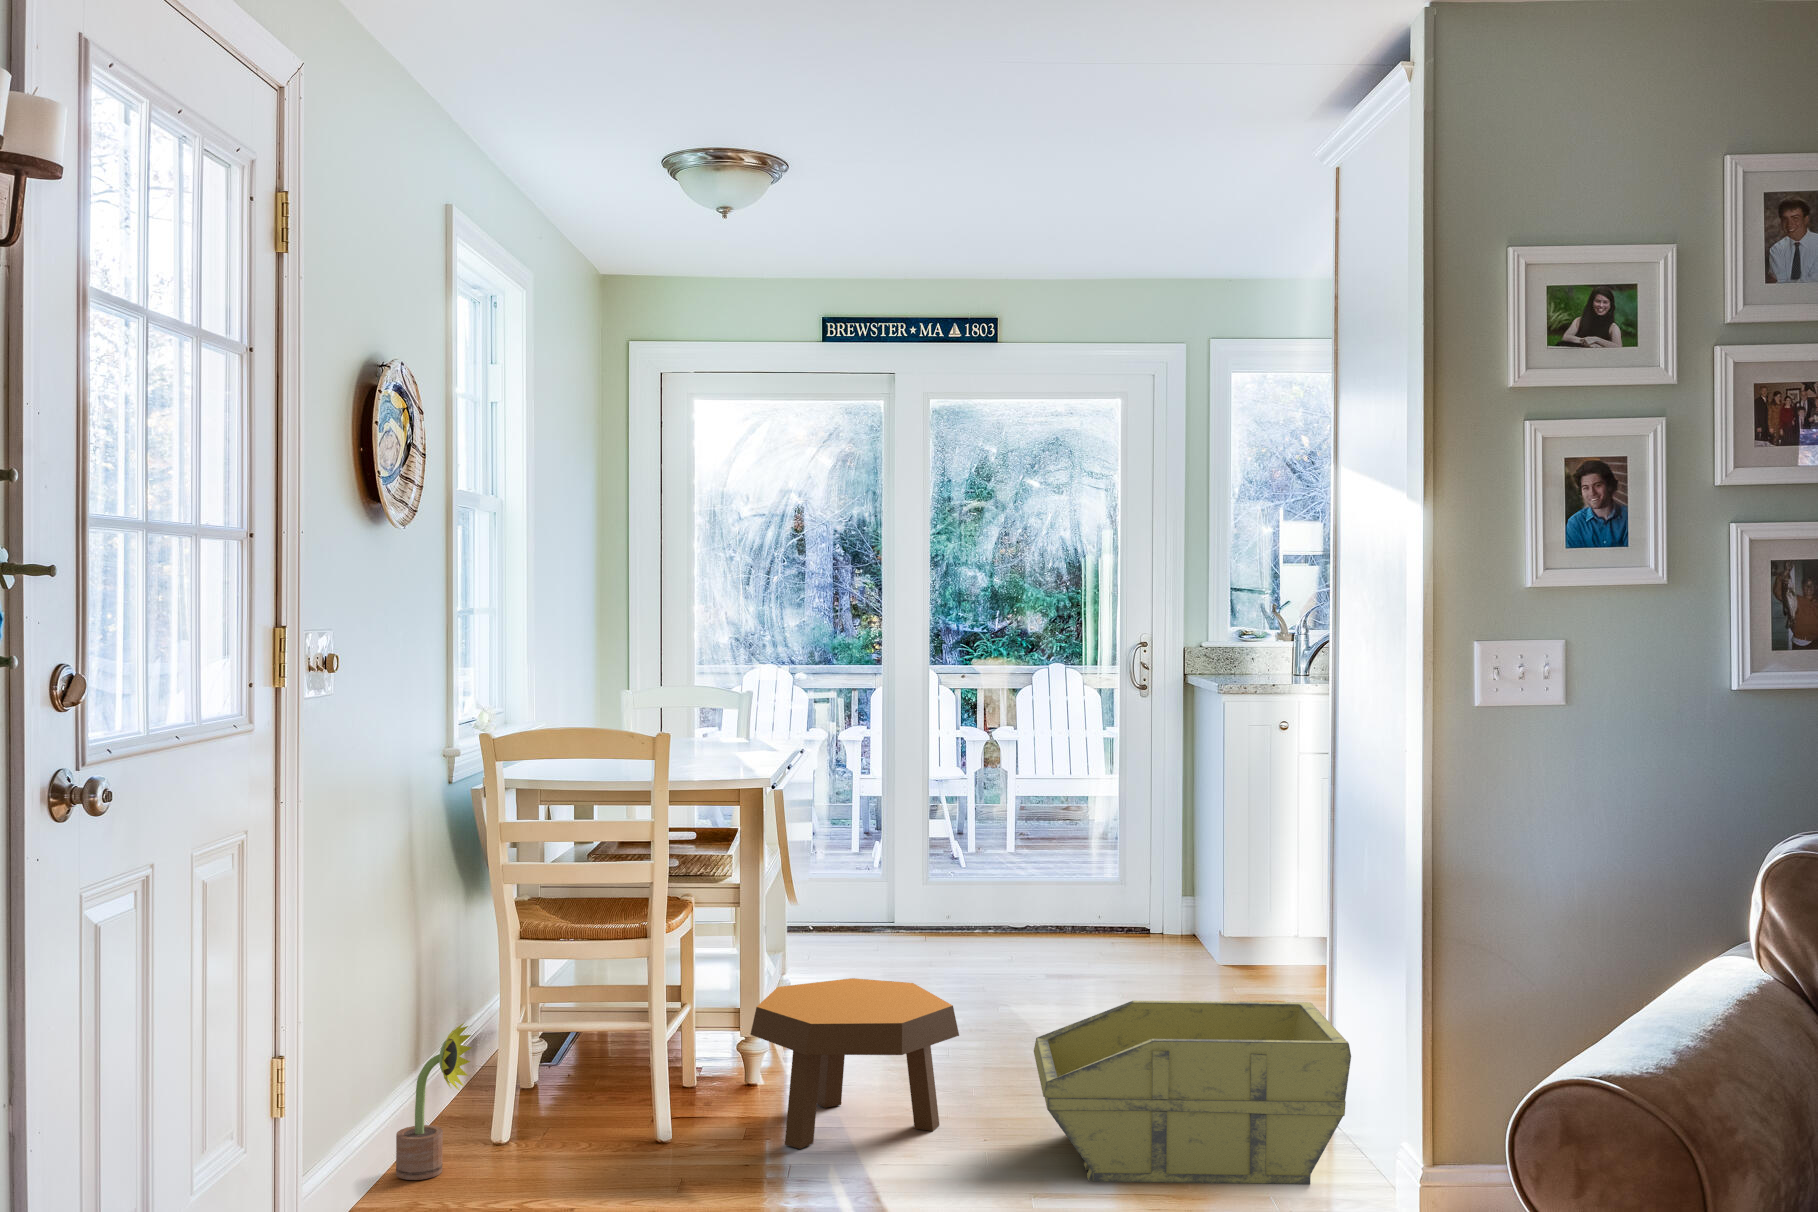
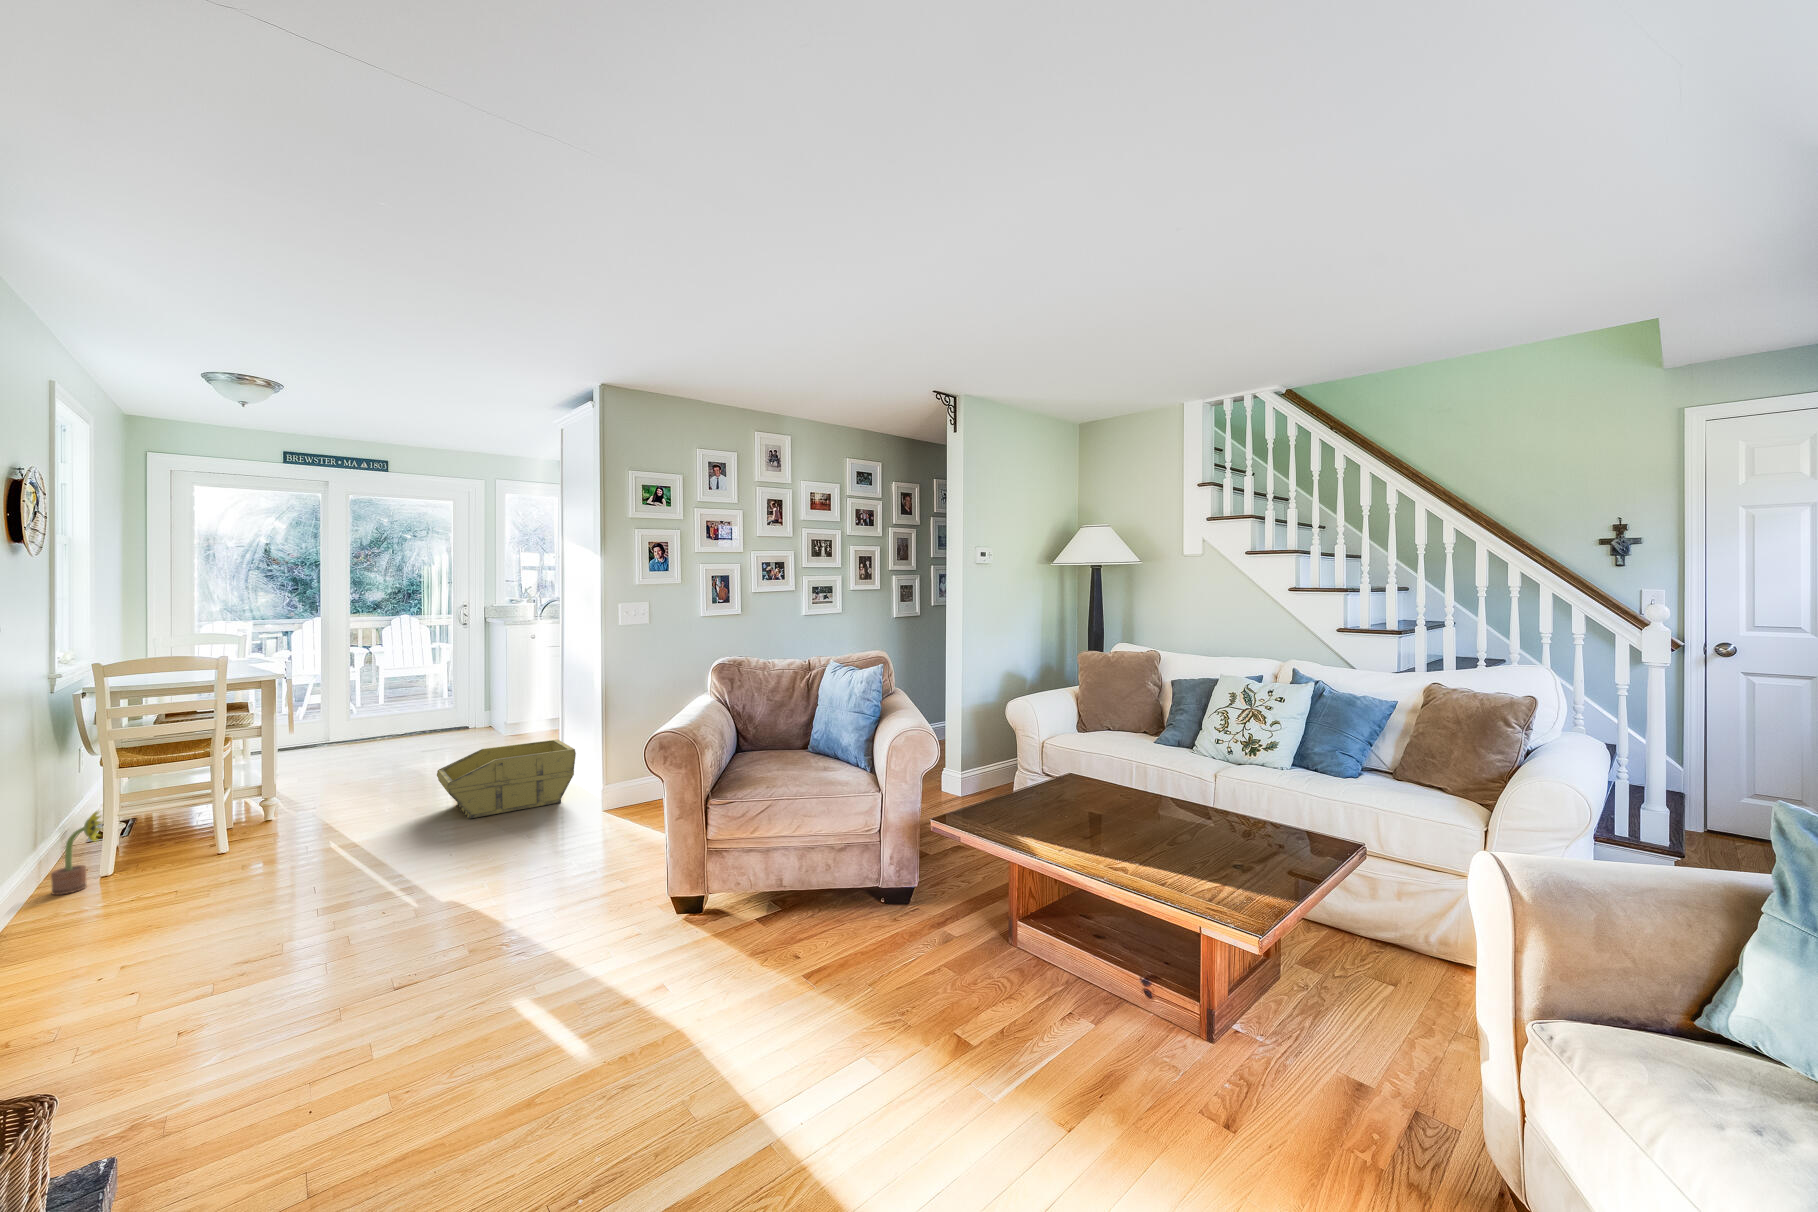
footstool: present [751,978,959,1149] -> none [284,758,399,836]

